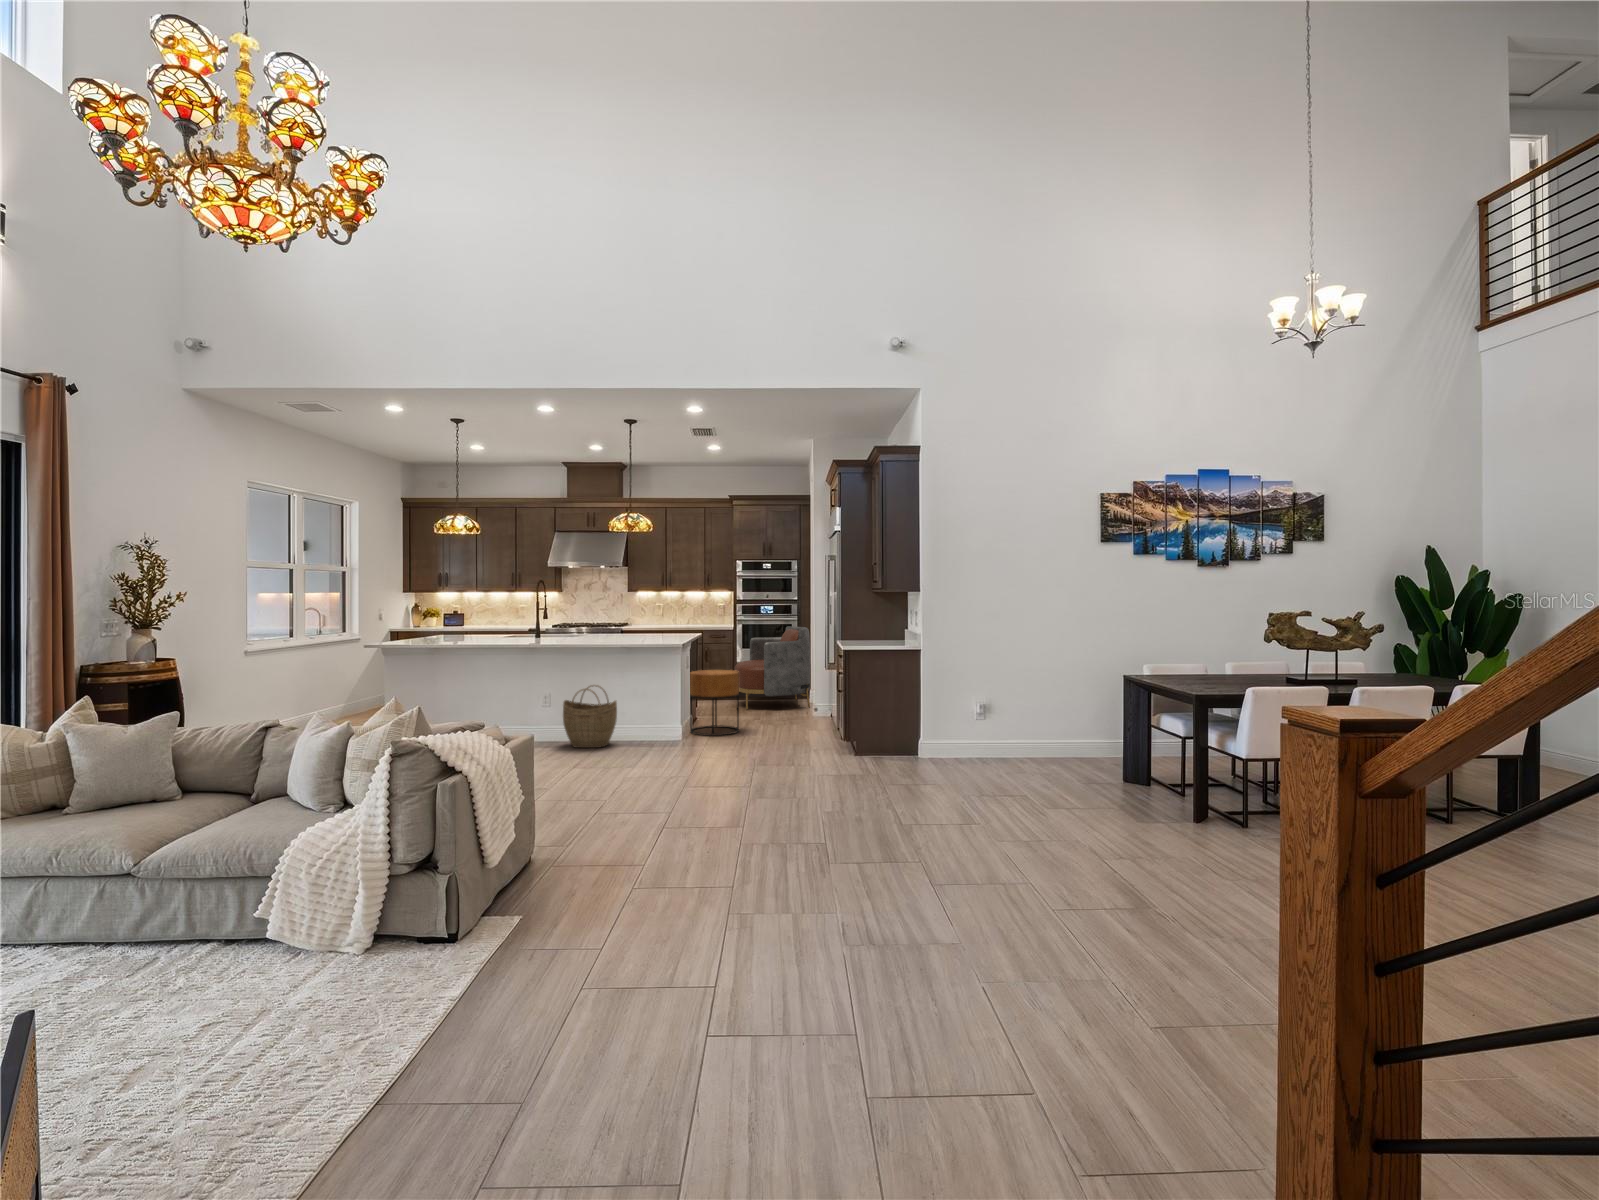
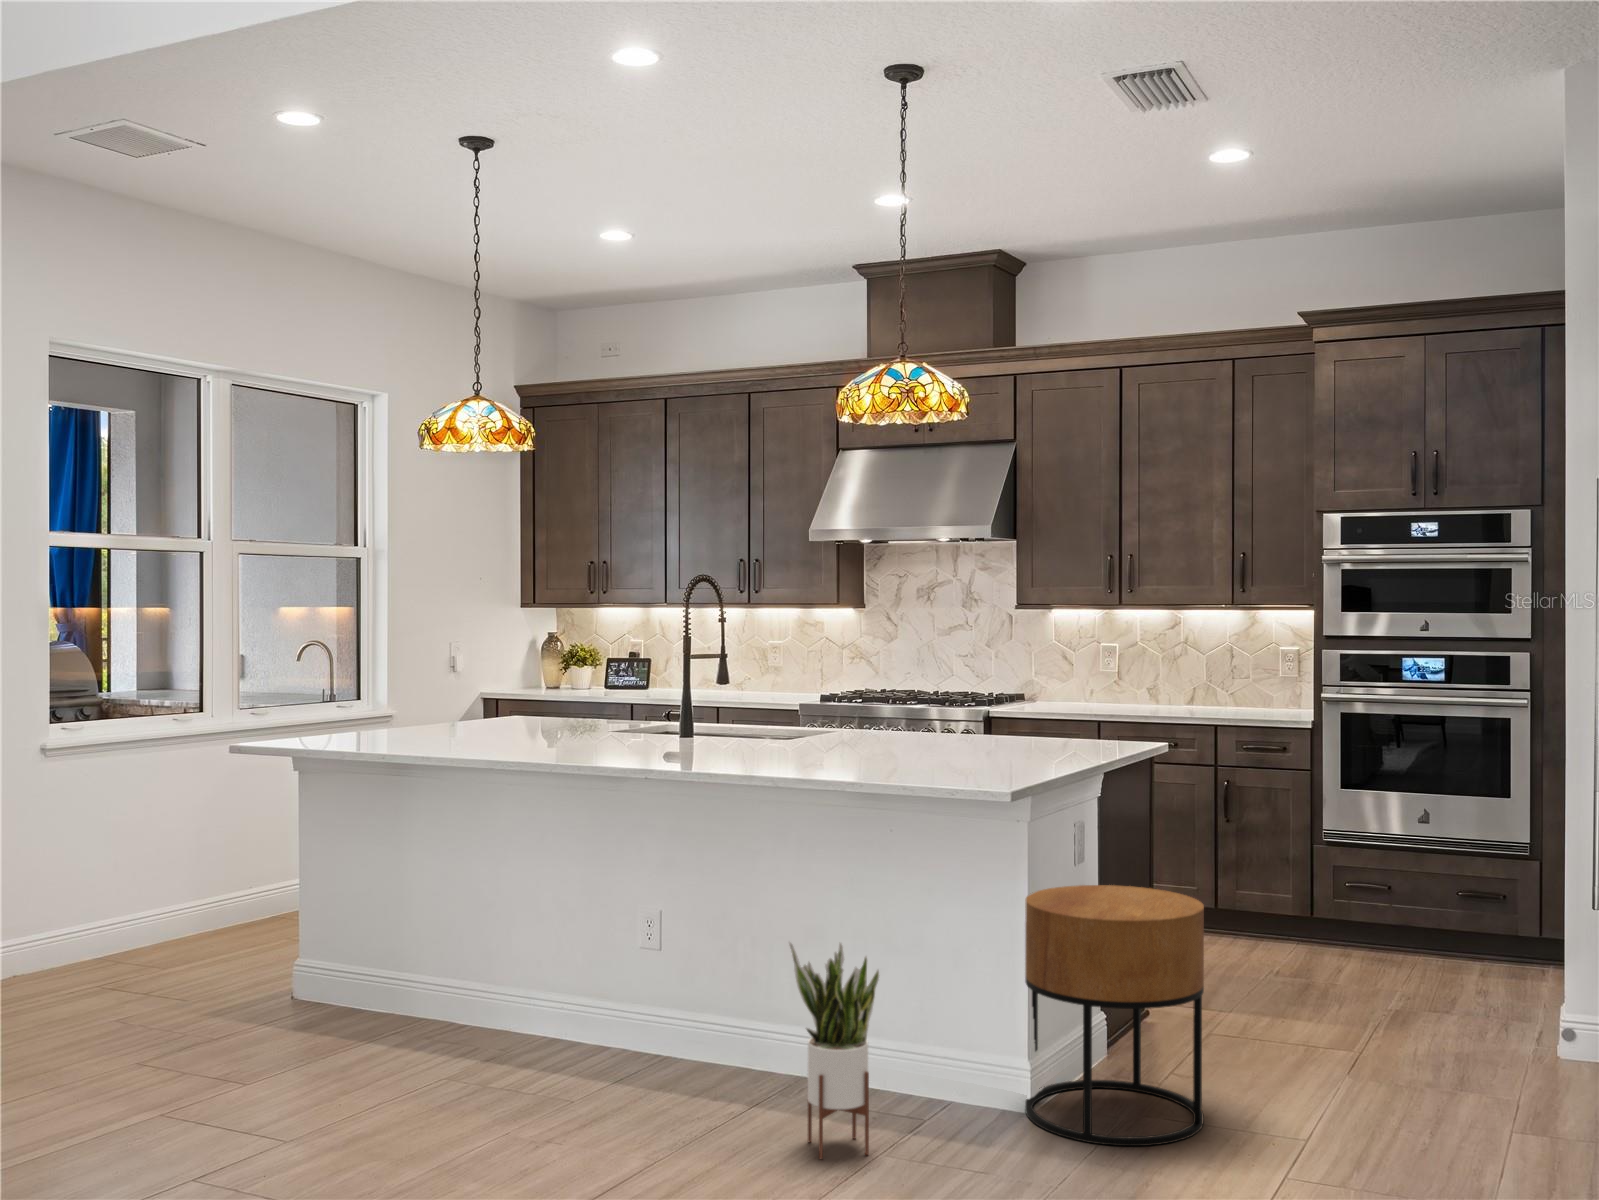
armchair: present [735,626,810,710] -> none [1288,727,1560,1027]
woven basket: present [563,685,617,748] -> none [565,917,741,1142]
potted plant: none [636,685,661,745] -> present [789,942,879,1159]

